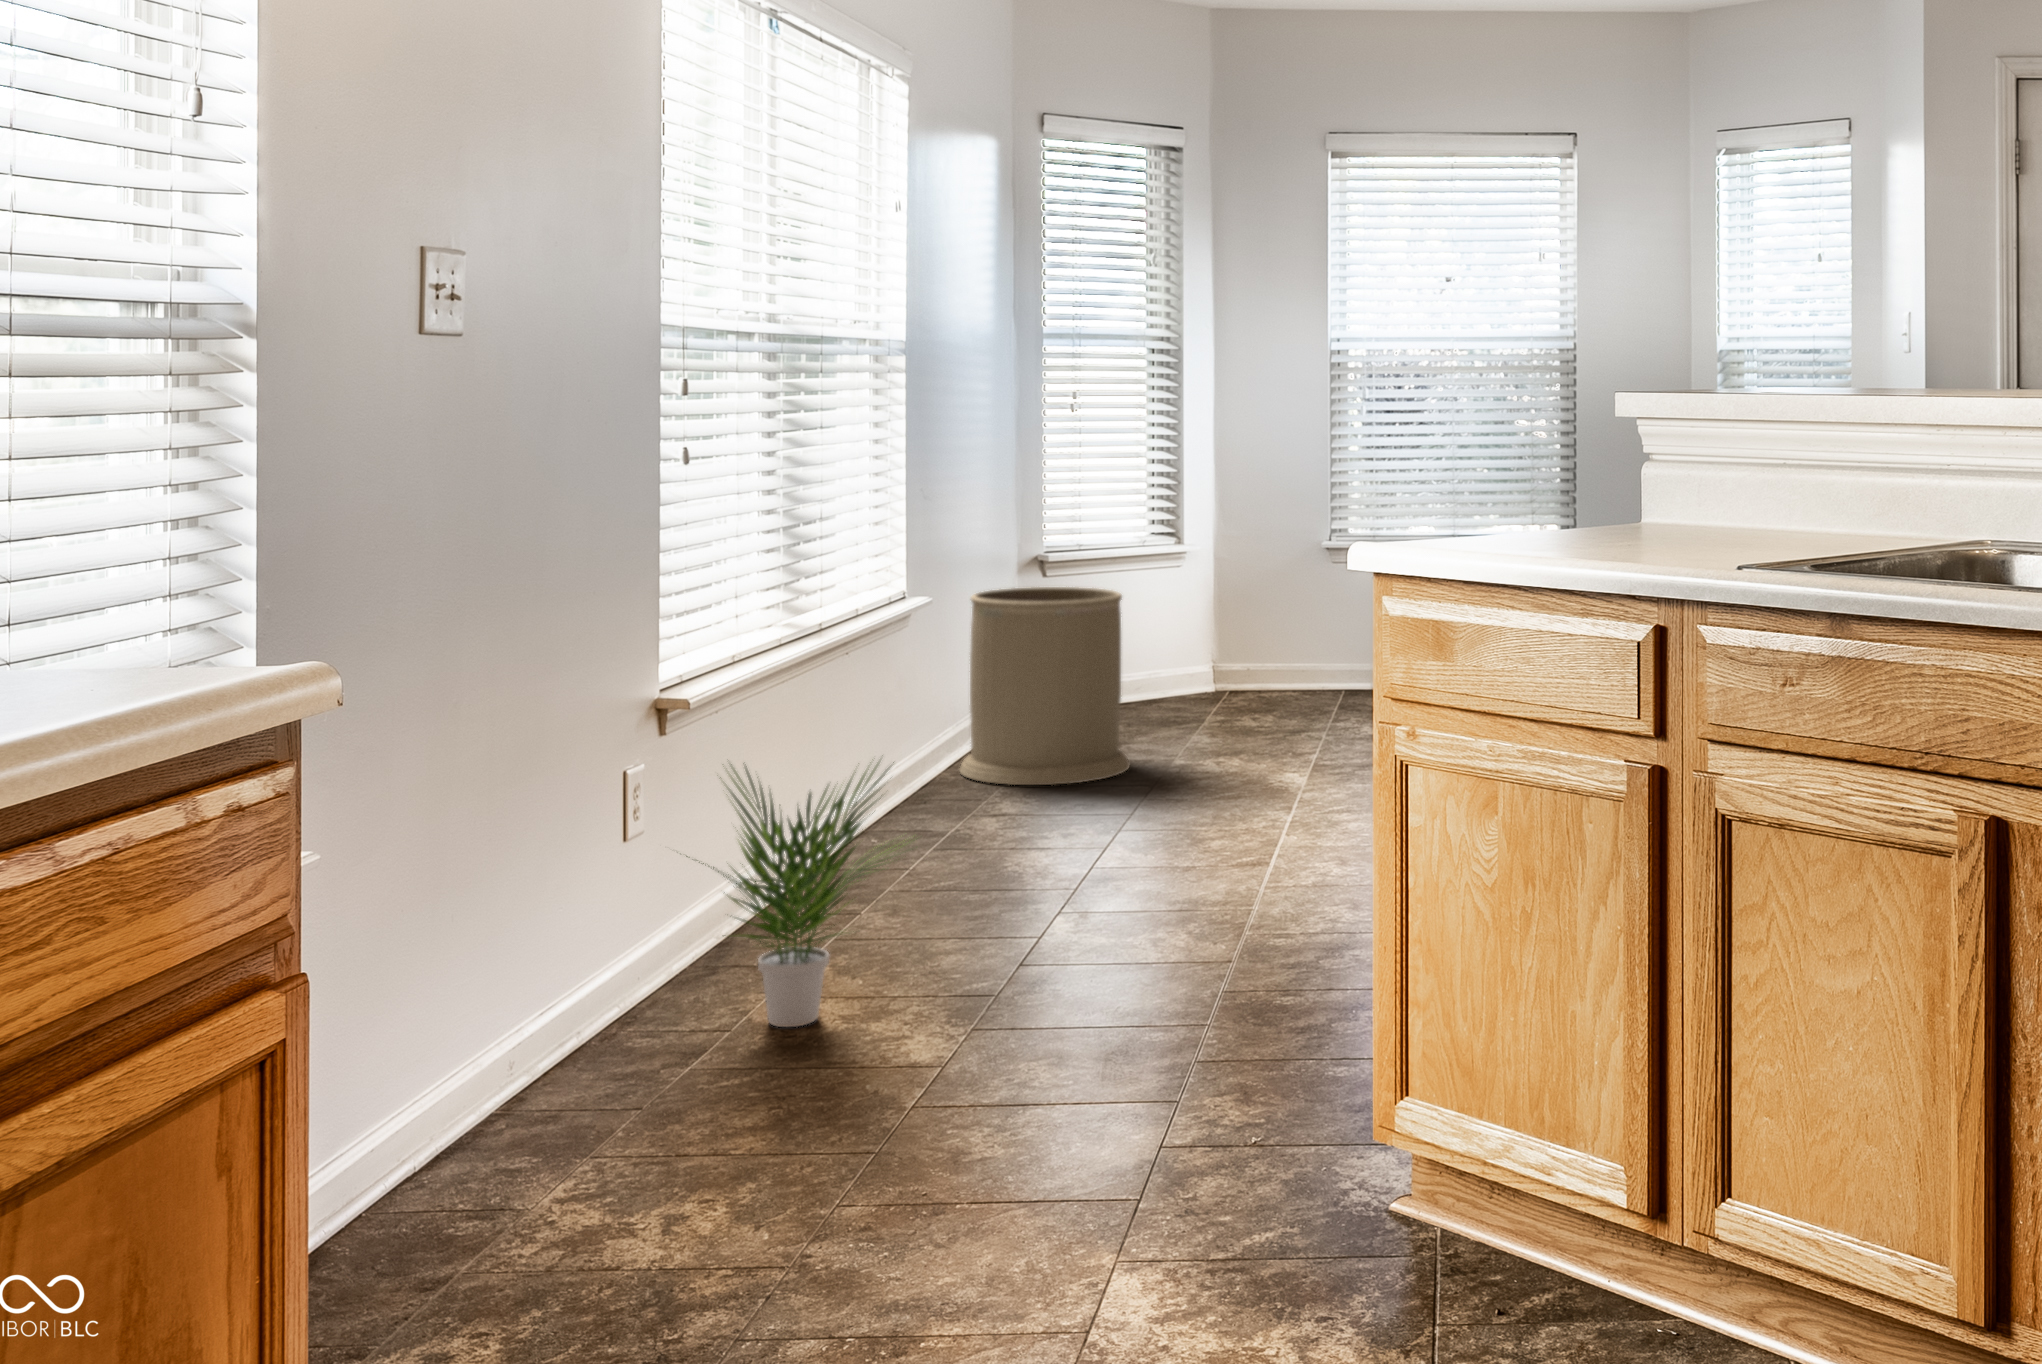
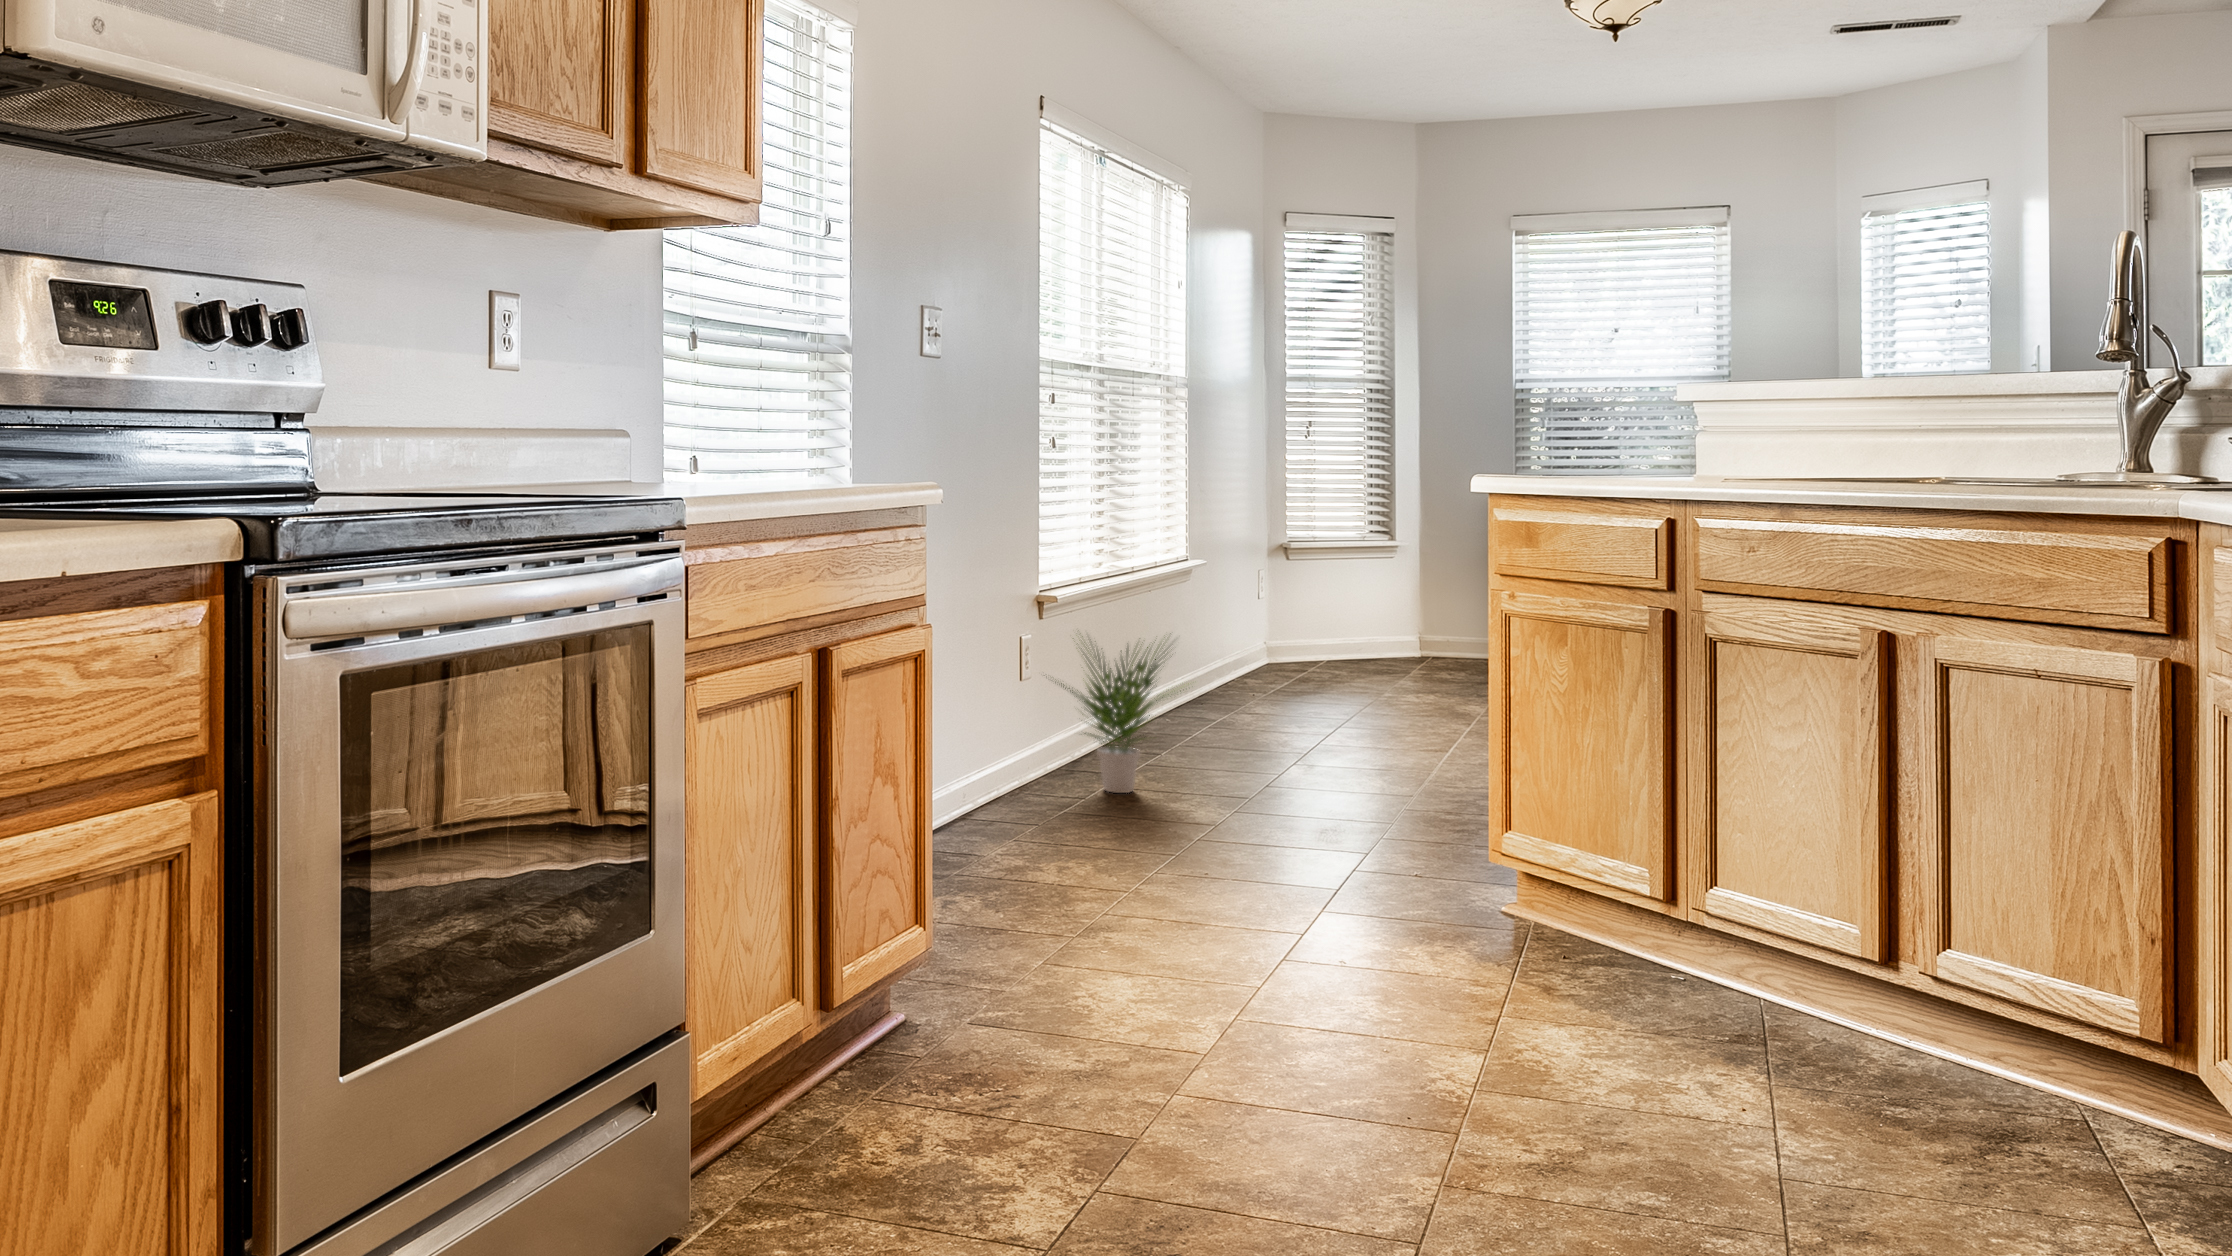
trash can: present [960,587,1130,785] -> none [1224,560,1352,699]

